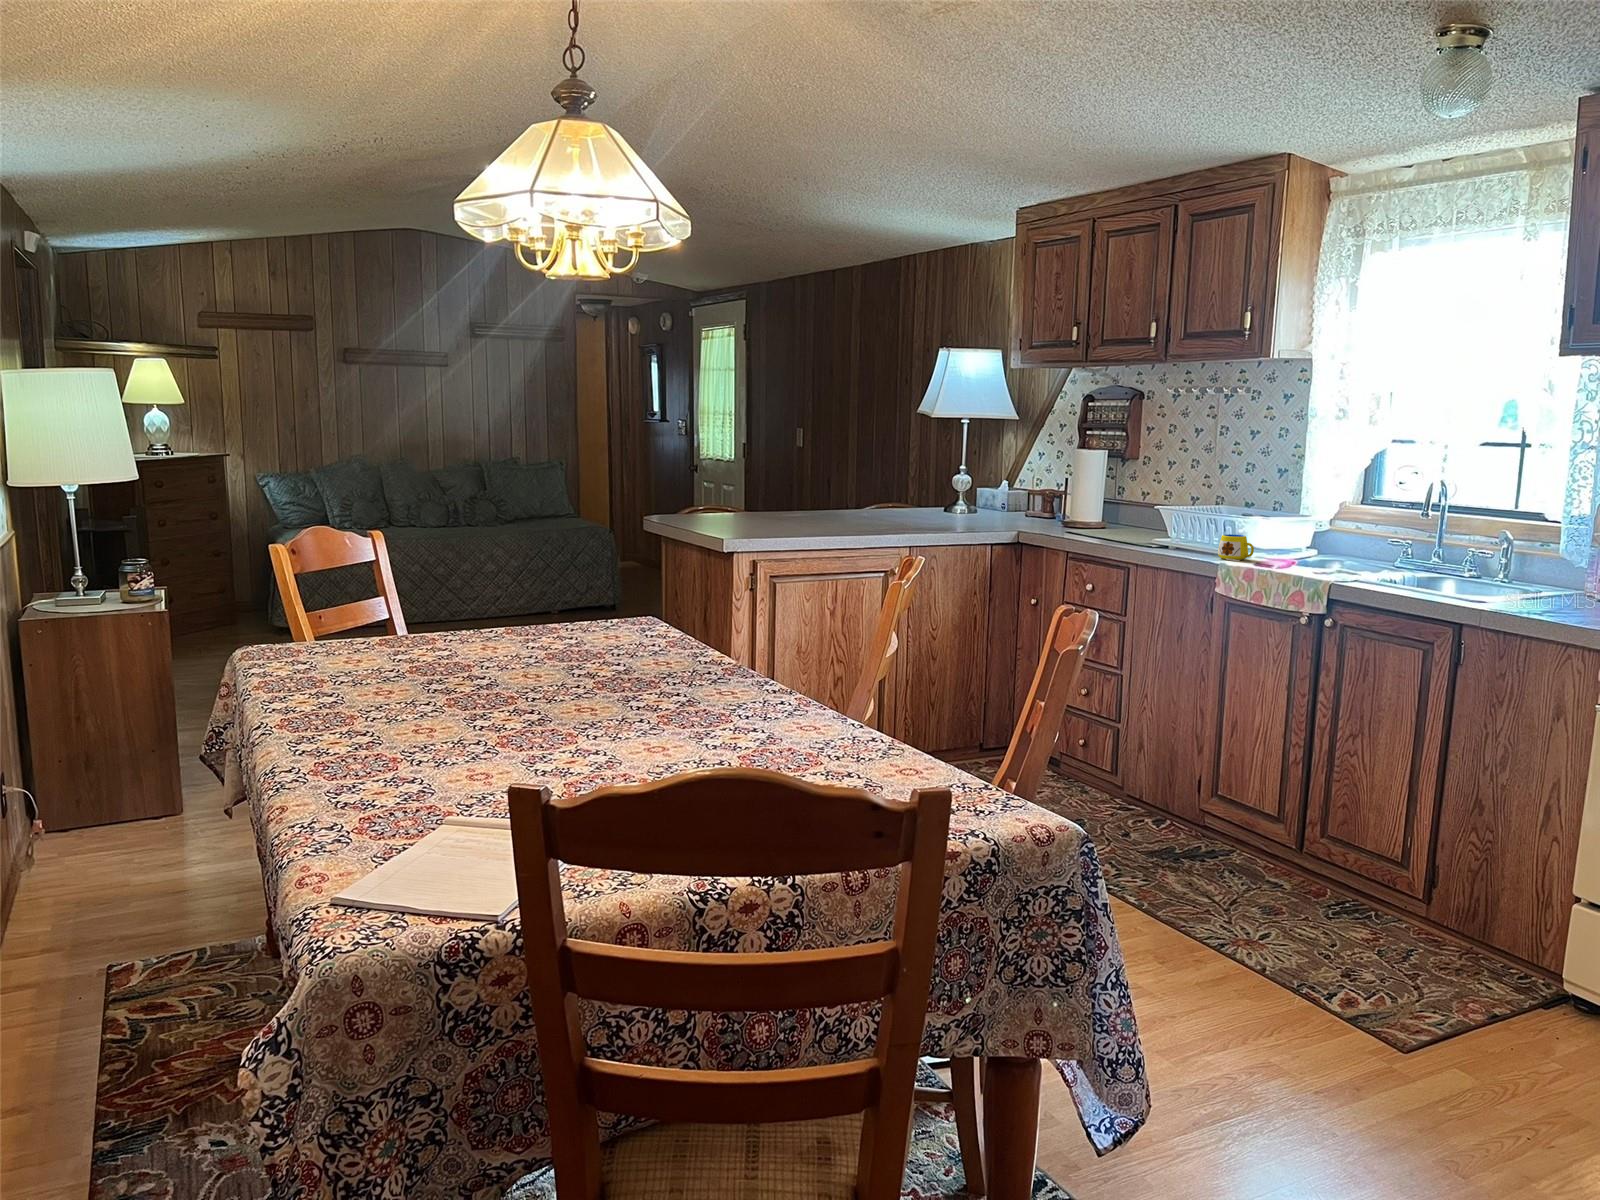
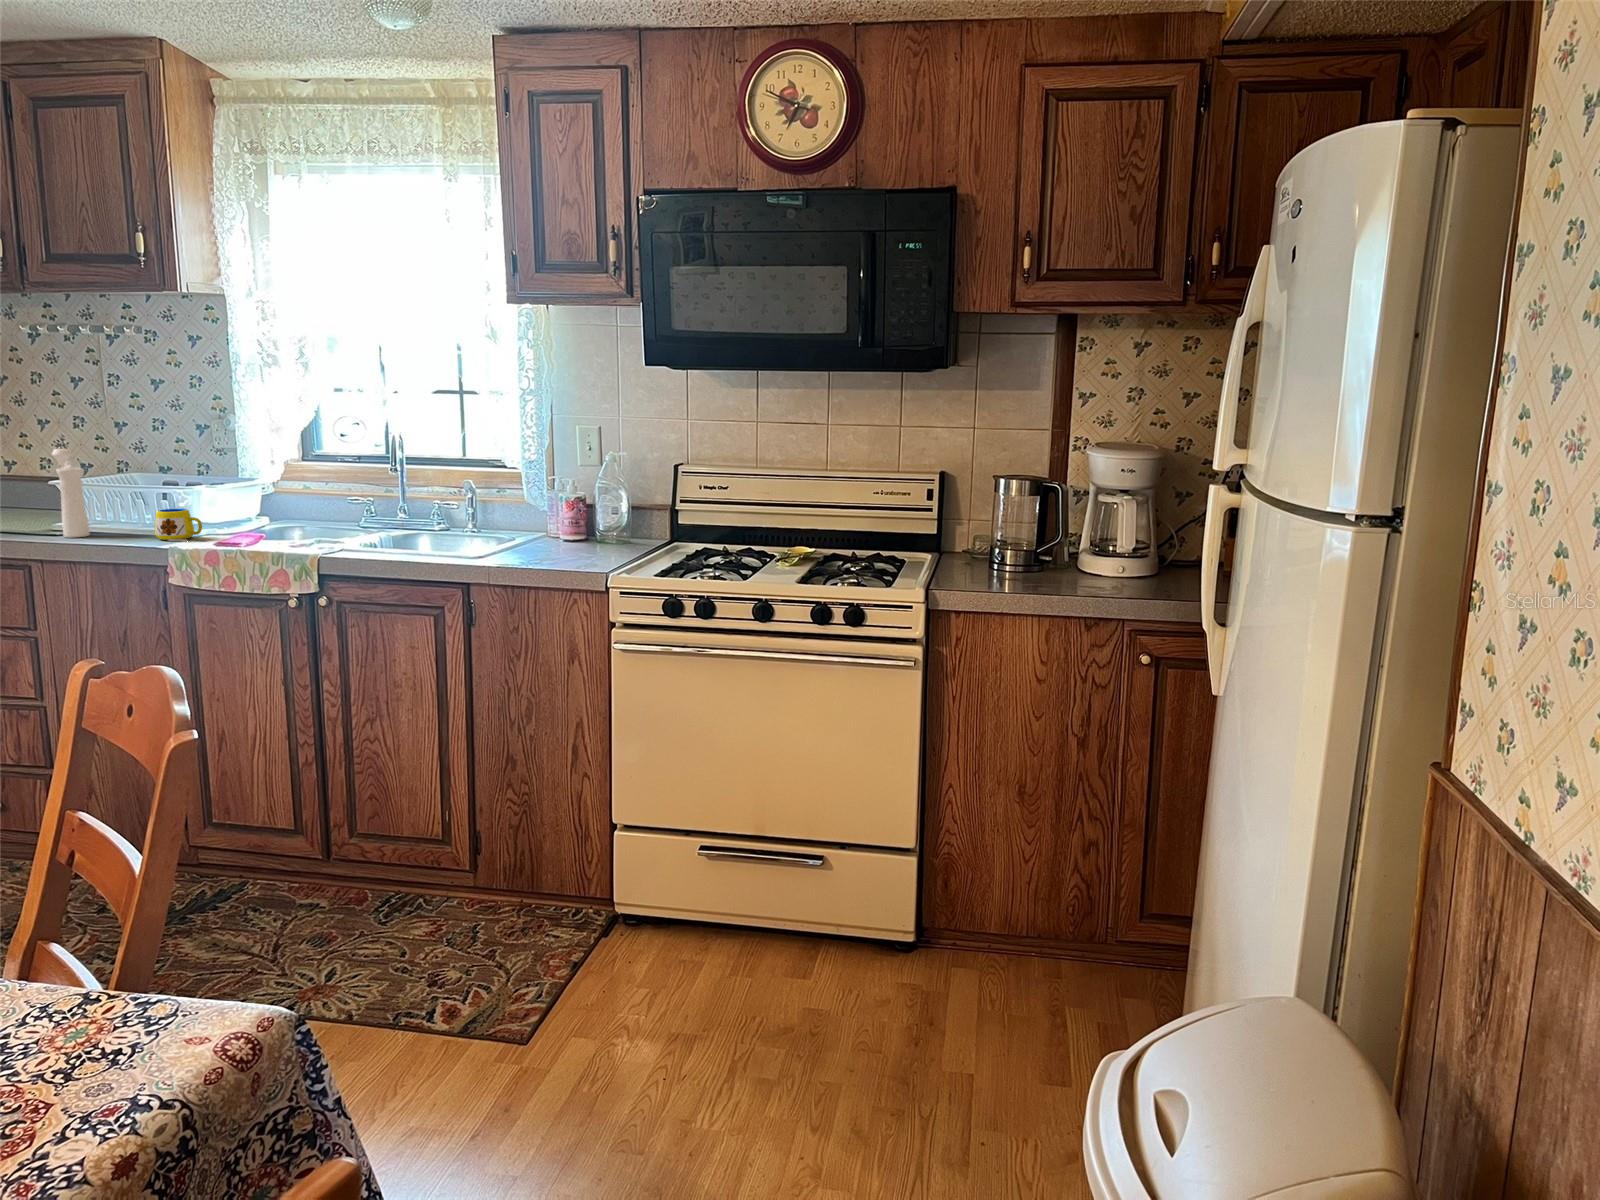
pepper mill: none [1156,482,1178,551] -> present [52,449,89,538]

